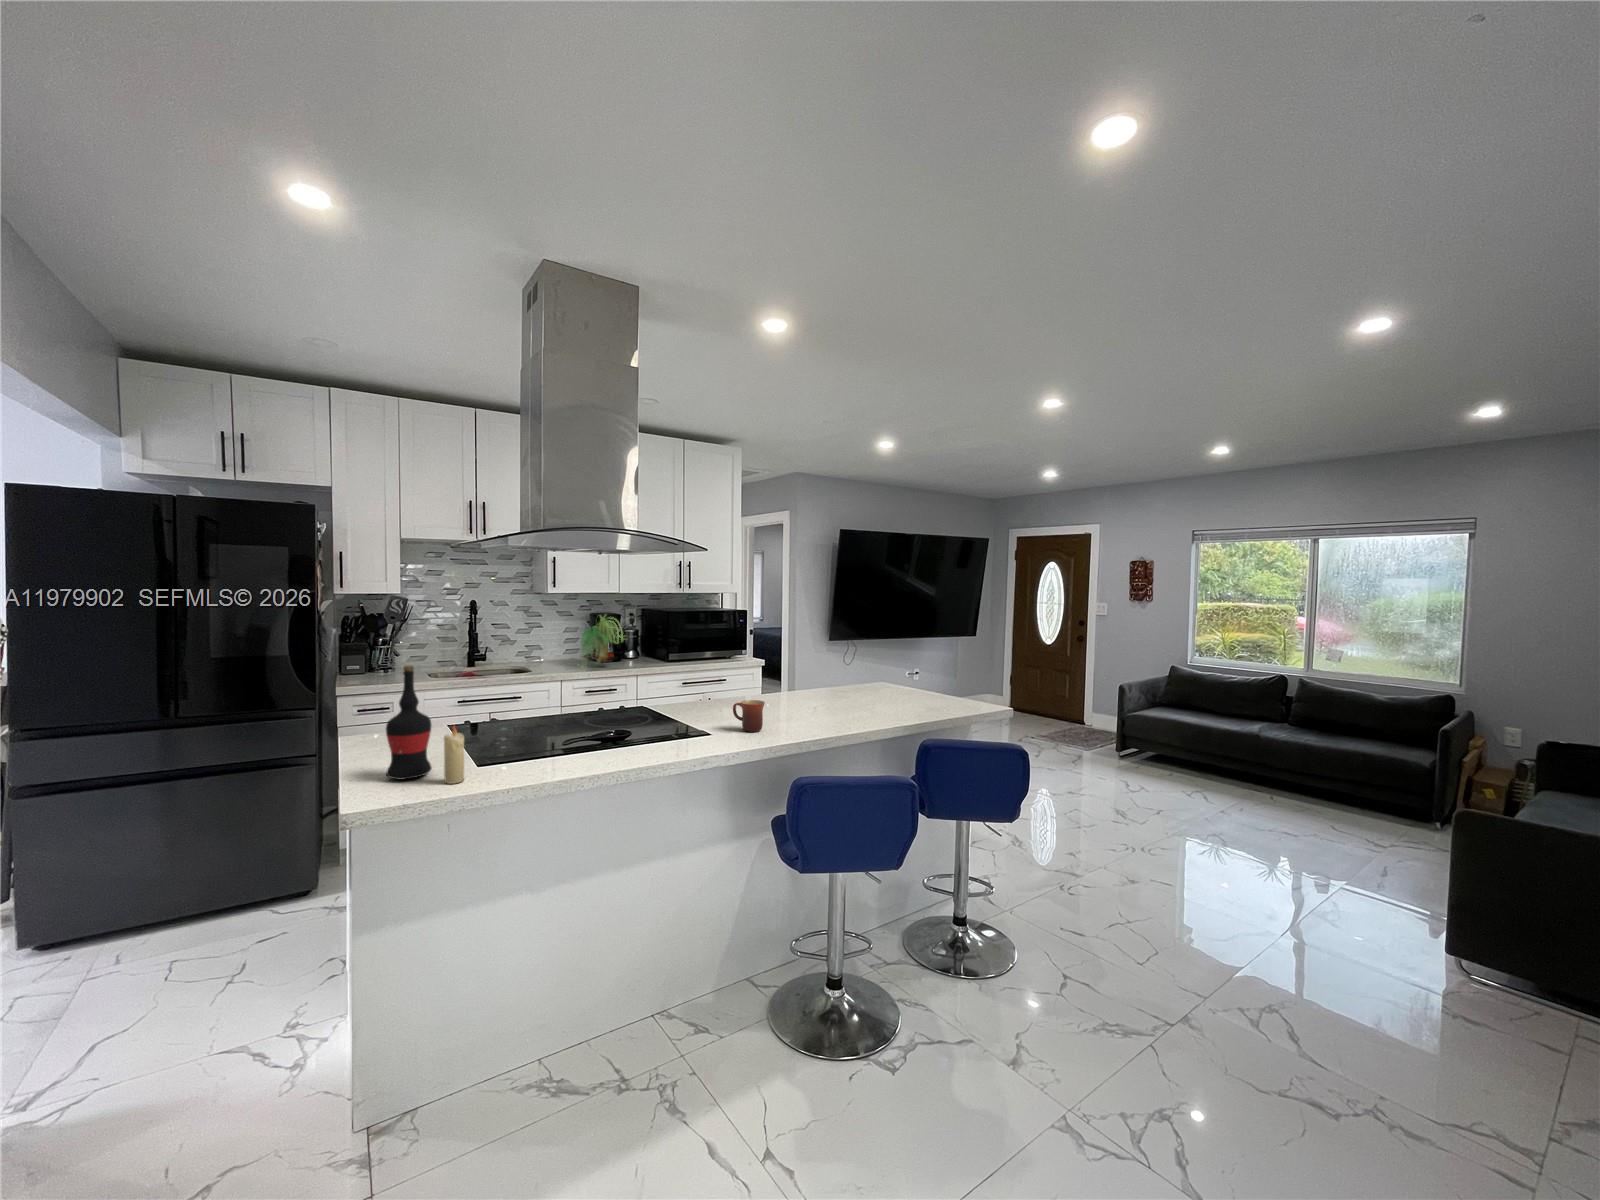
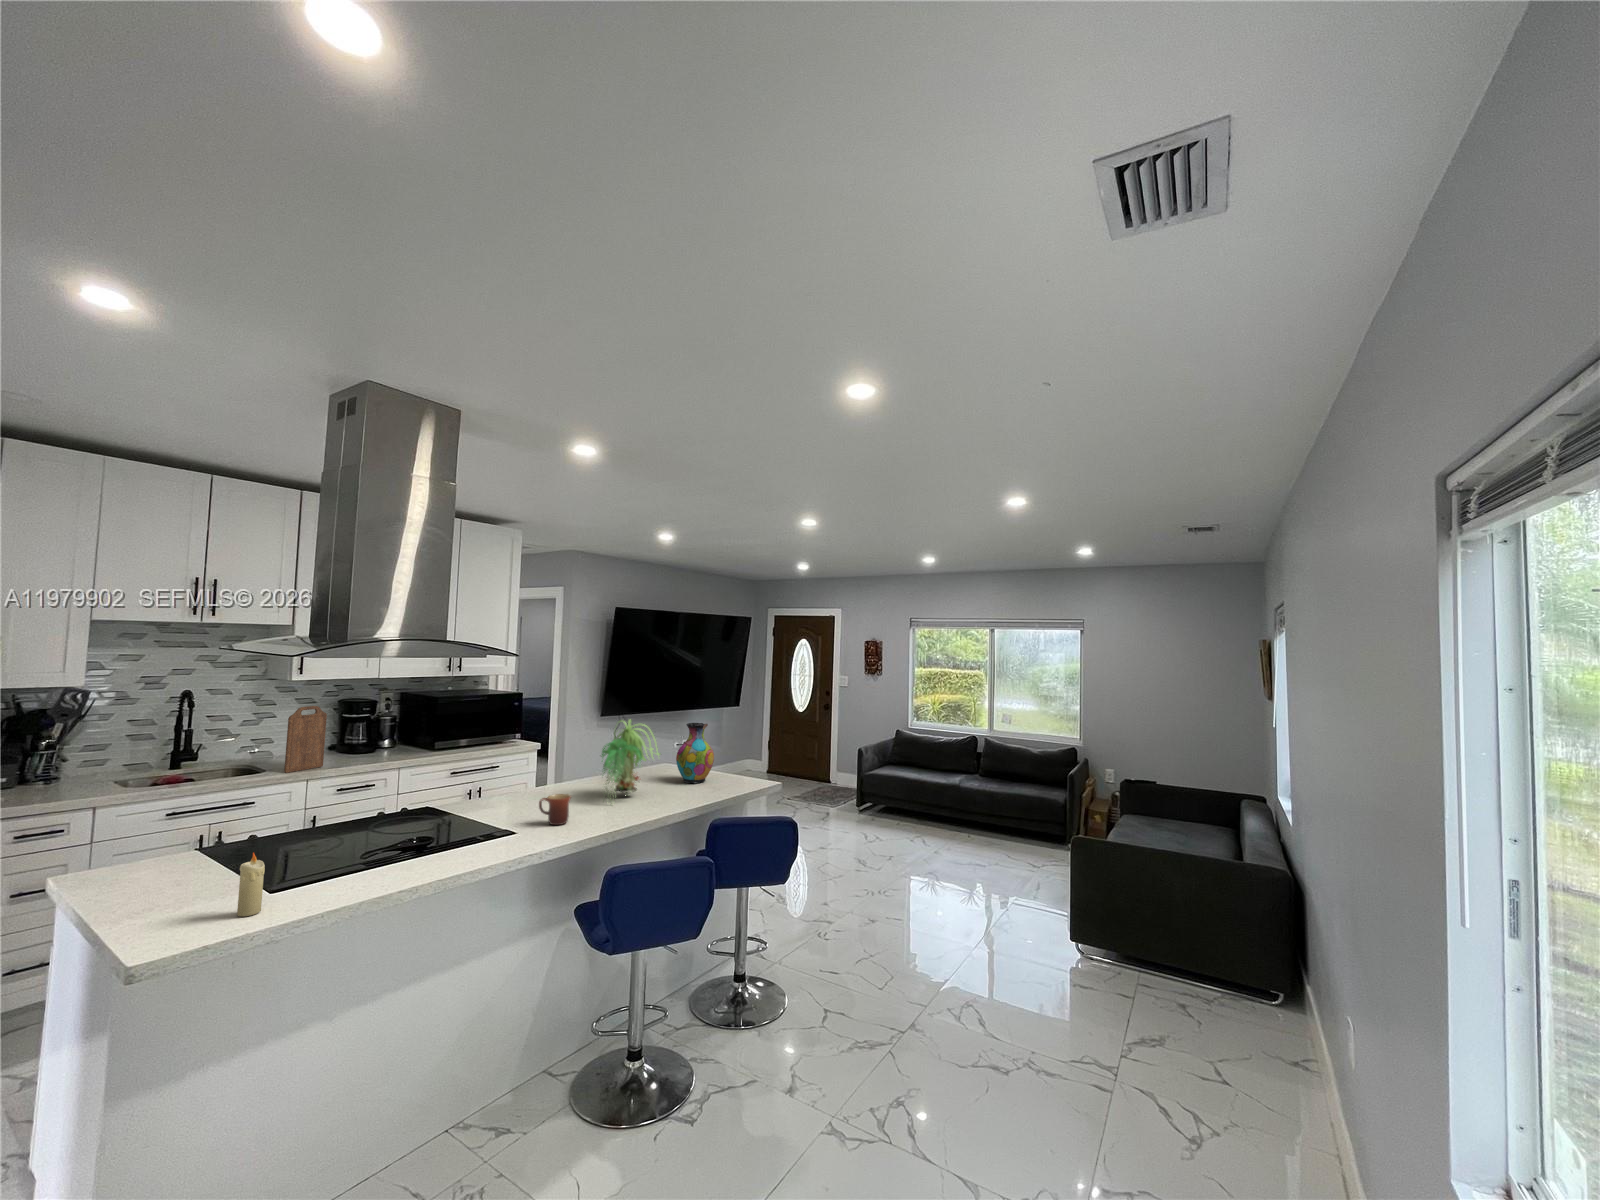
cutting board: none [545,616,576,674] -> present [284,706,327,773]
plant: present [581,616,623,664] -> present [601,719,660,794]
vase: none [887,636,930,703] -> present [676,723,714,783]
wine bottle: present [386,665,432,780] -> none [156,792,219,920]

